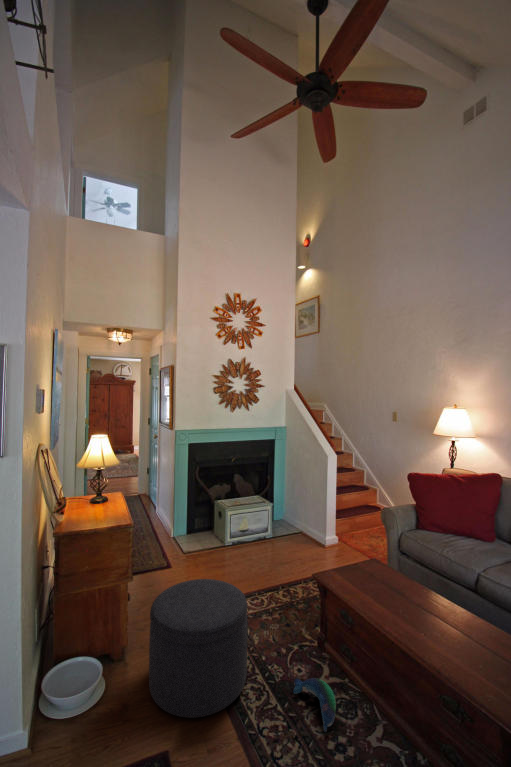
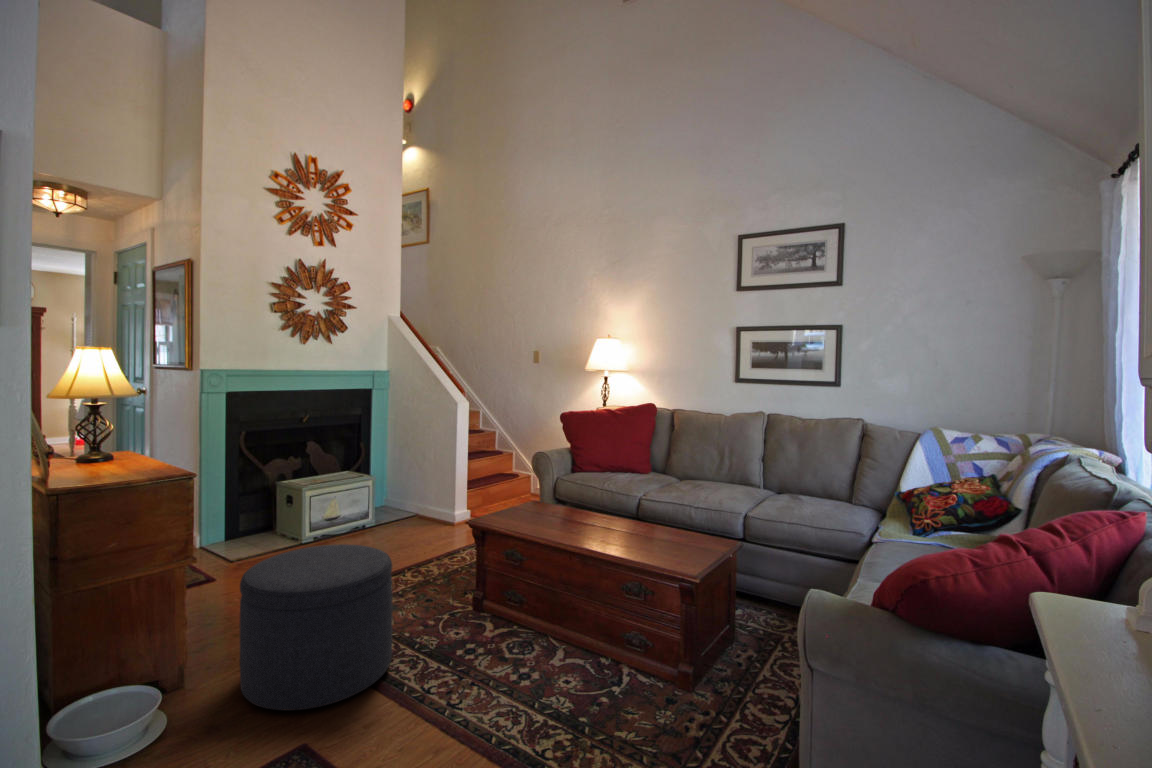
plush toy: present [293,678,337,732] -> none [455,626,513,670]

